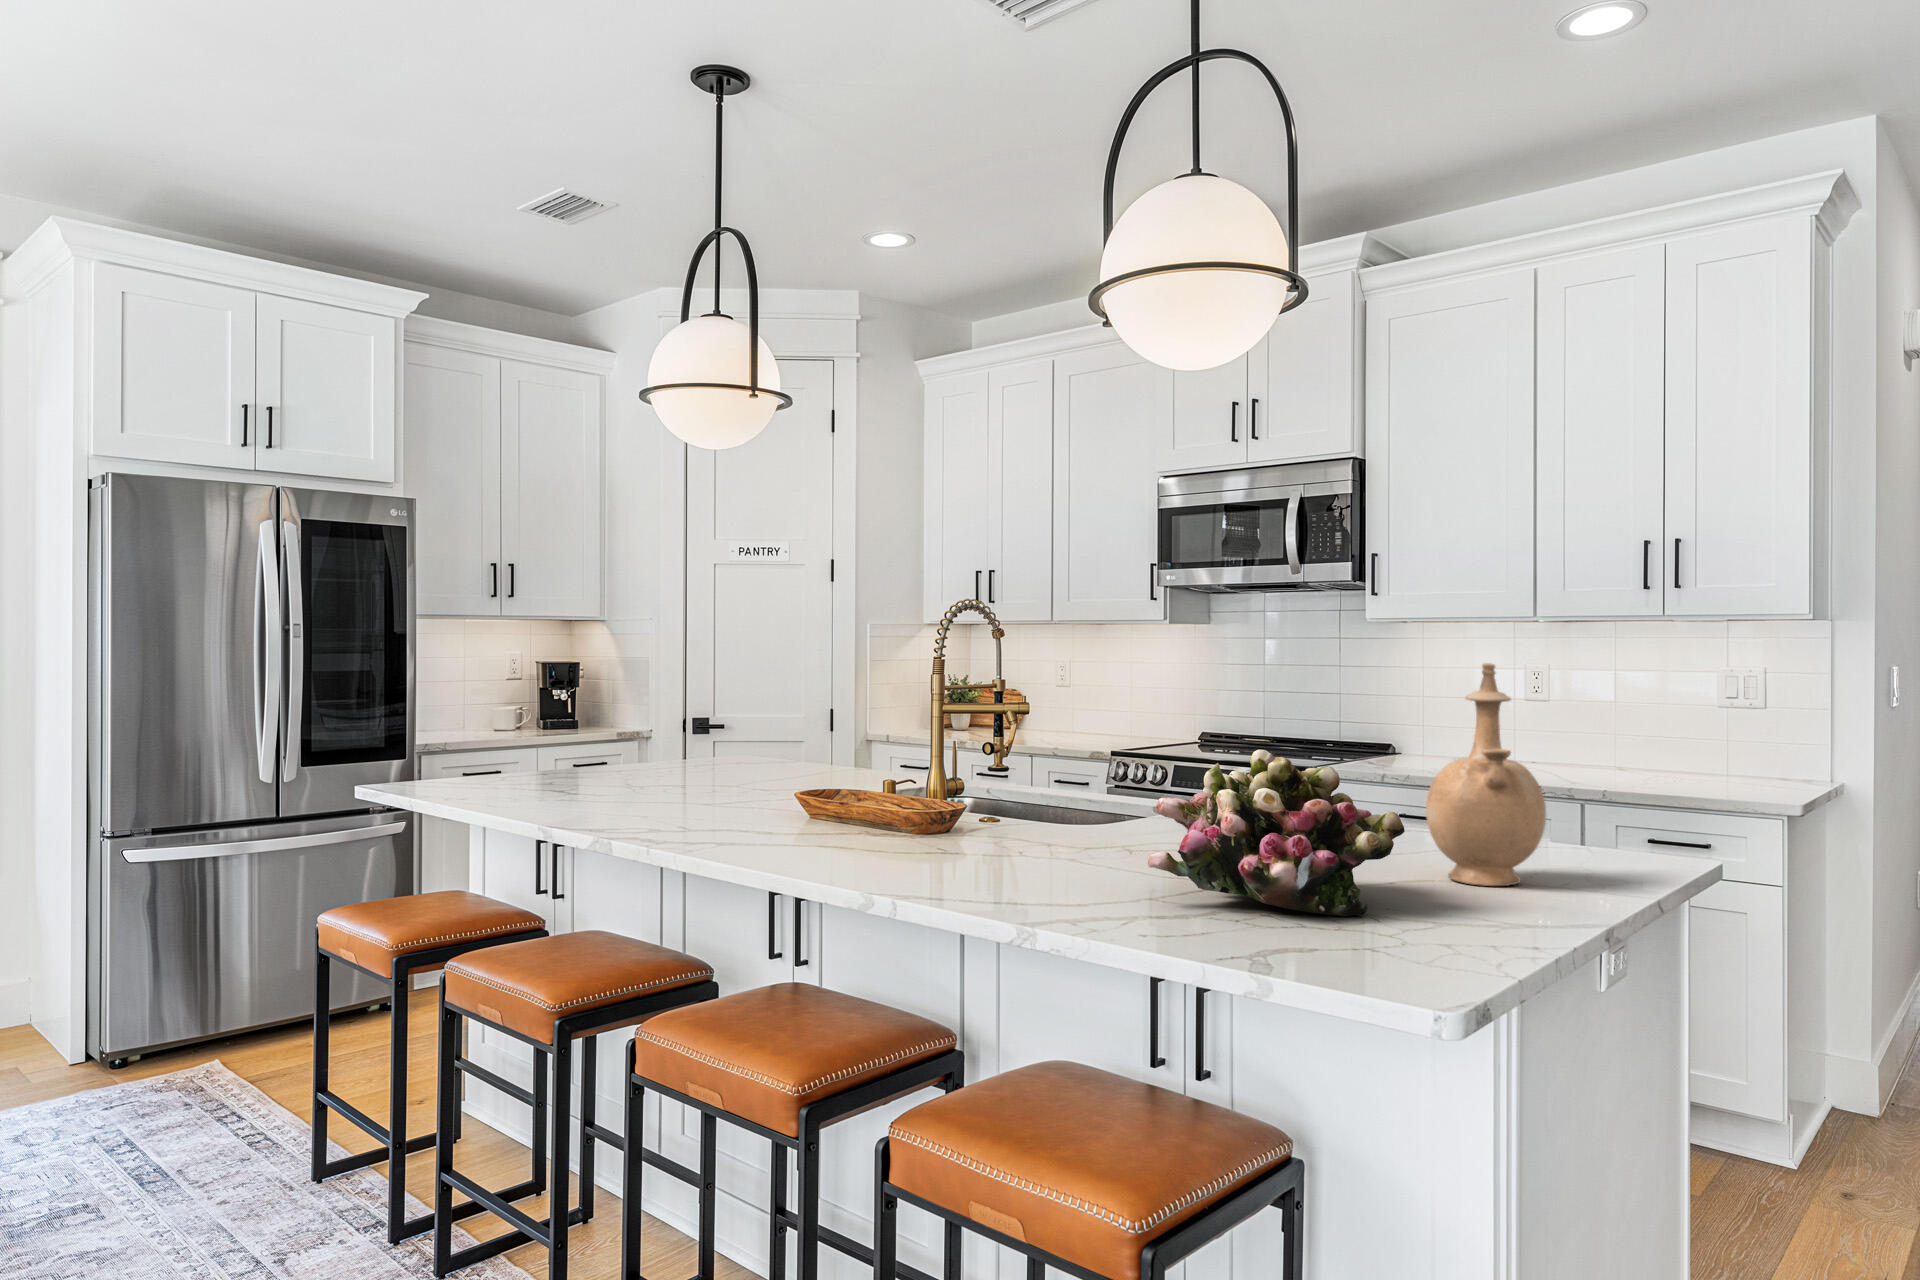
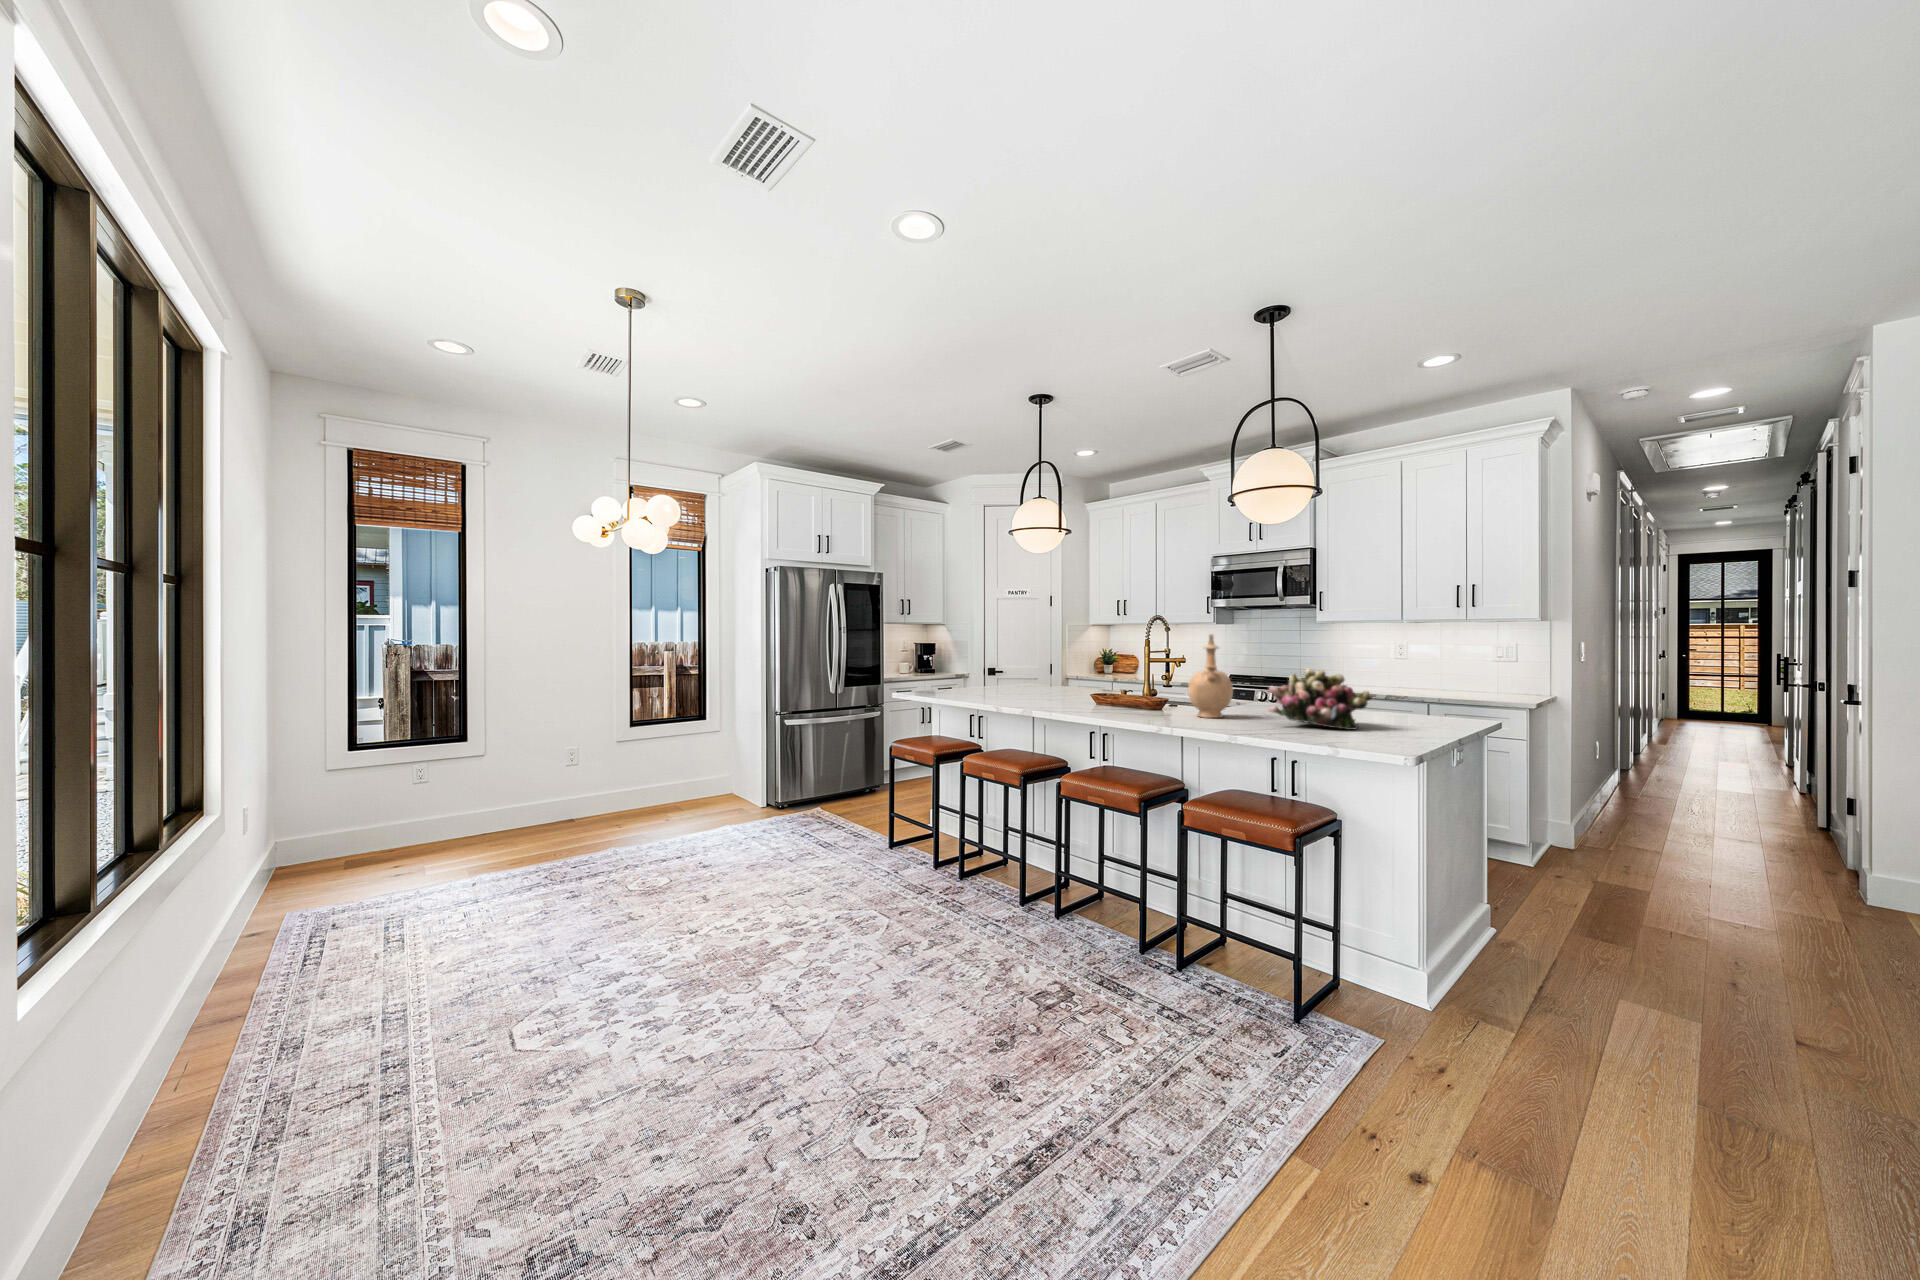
vase: present [1426,663,1546,886] -> present [1188,634,1233,718]

